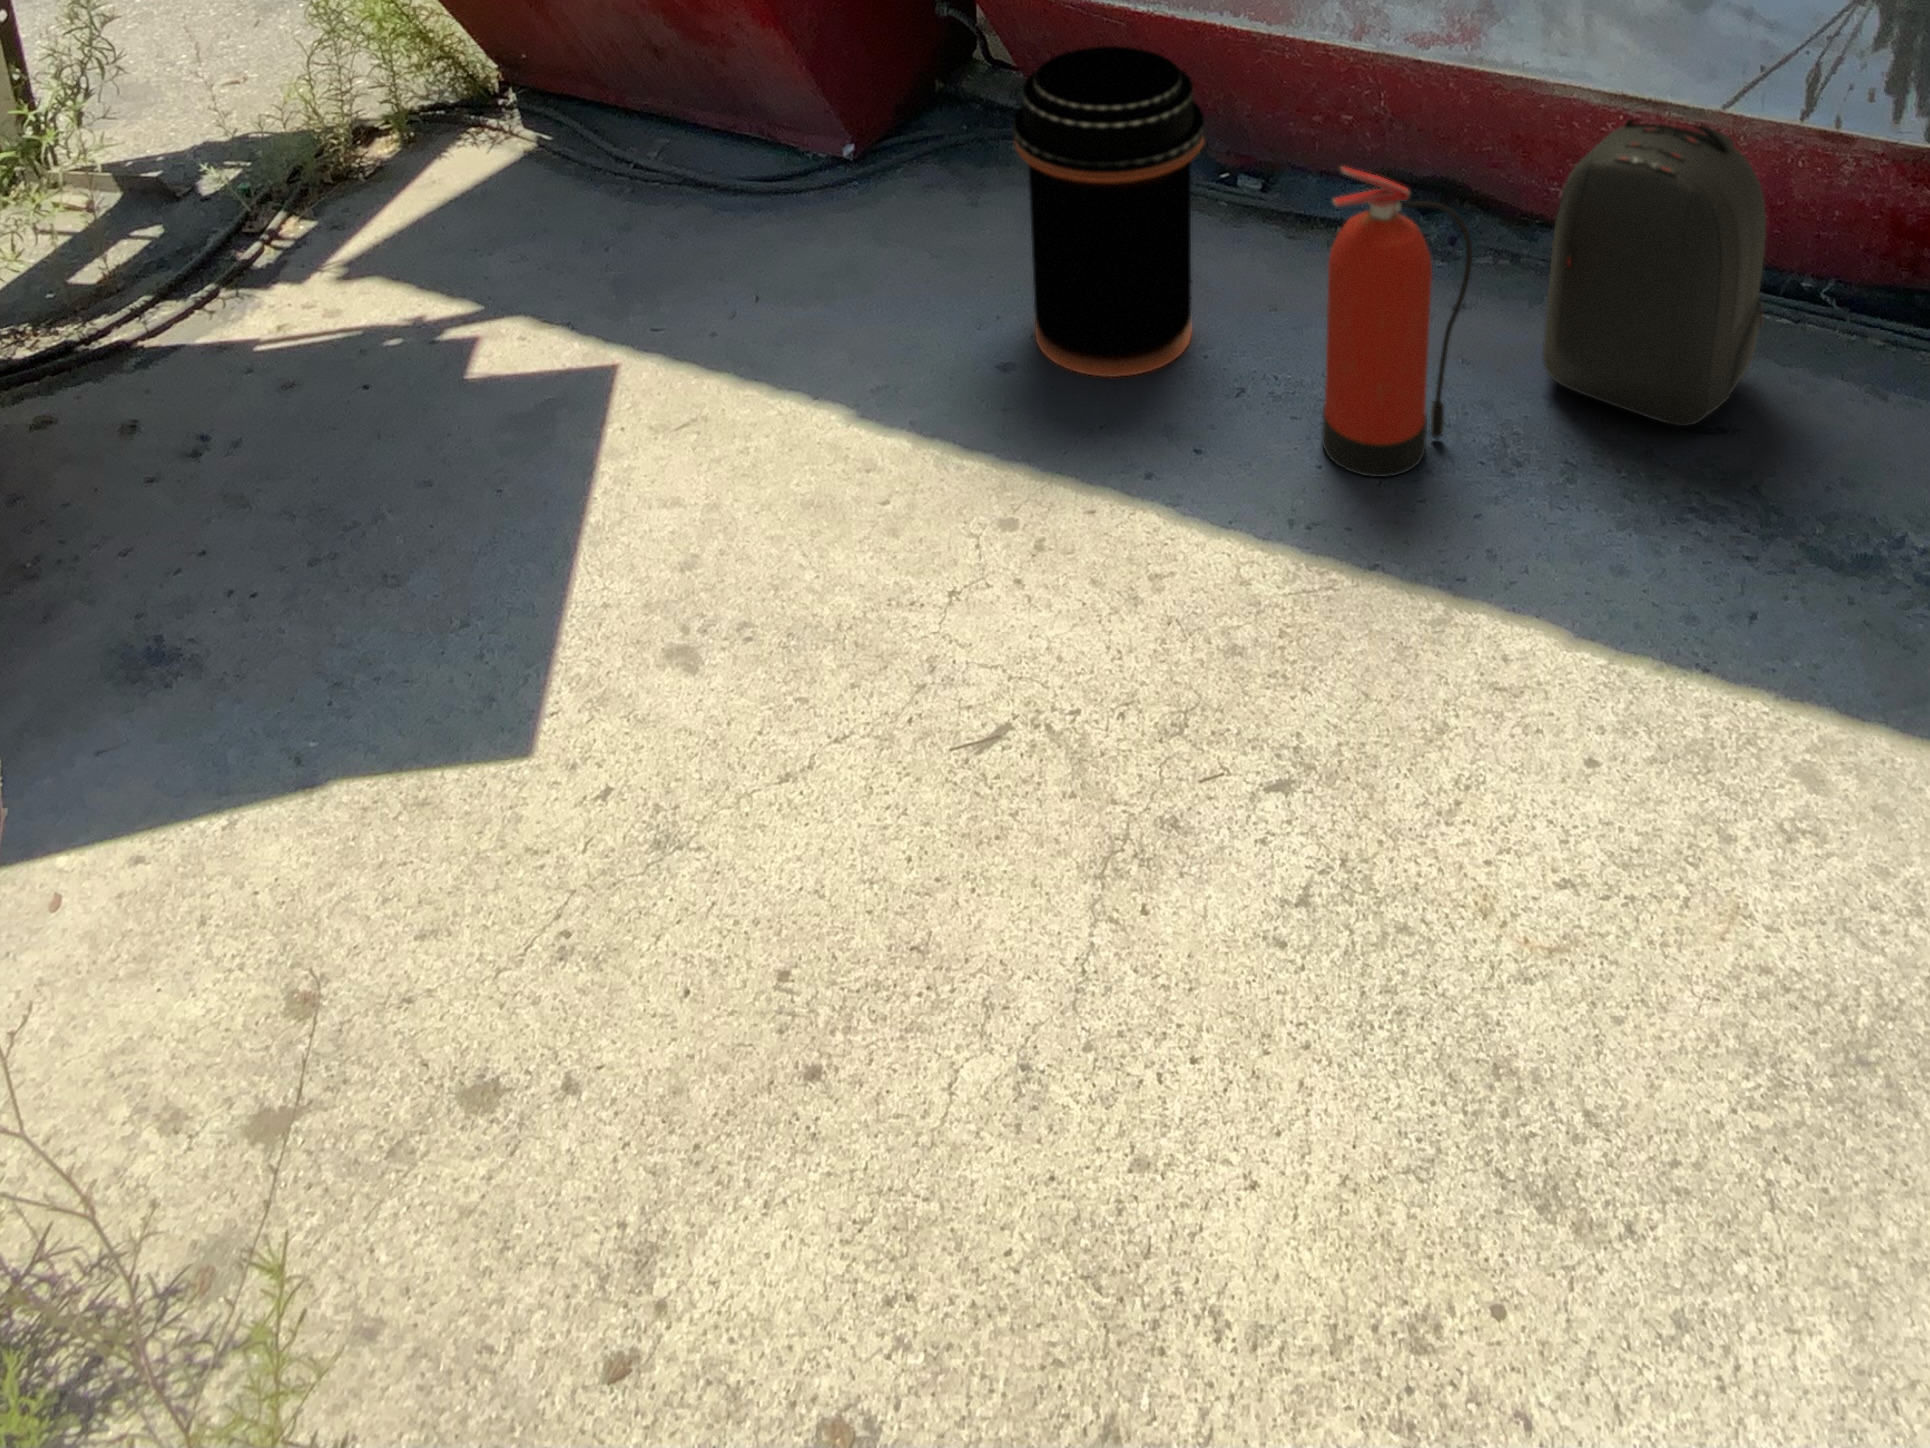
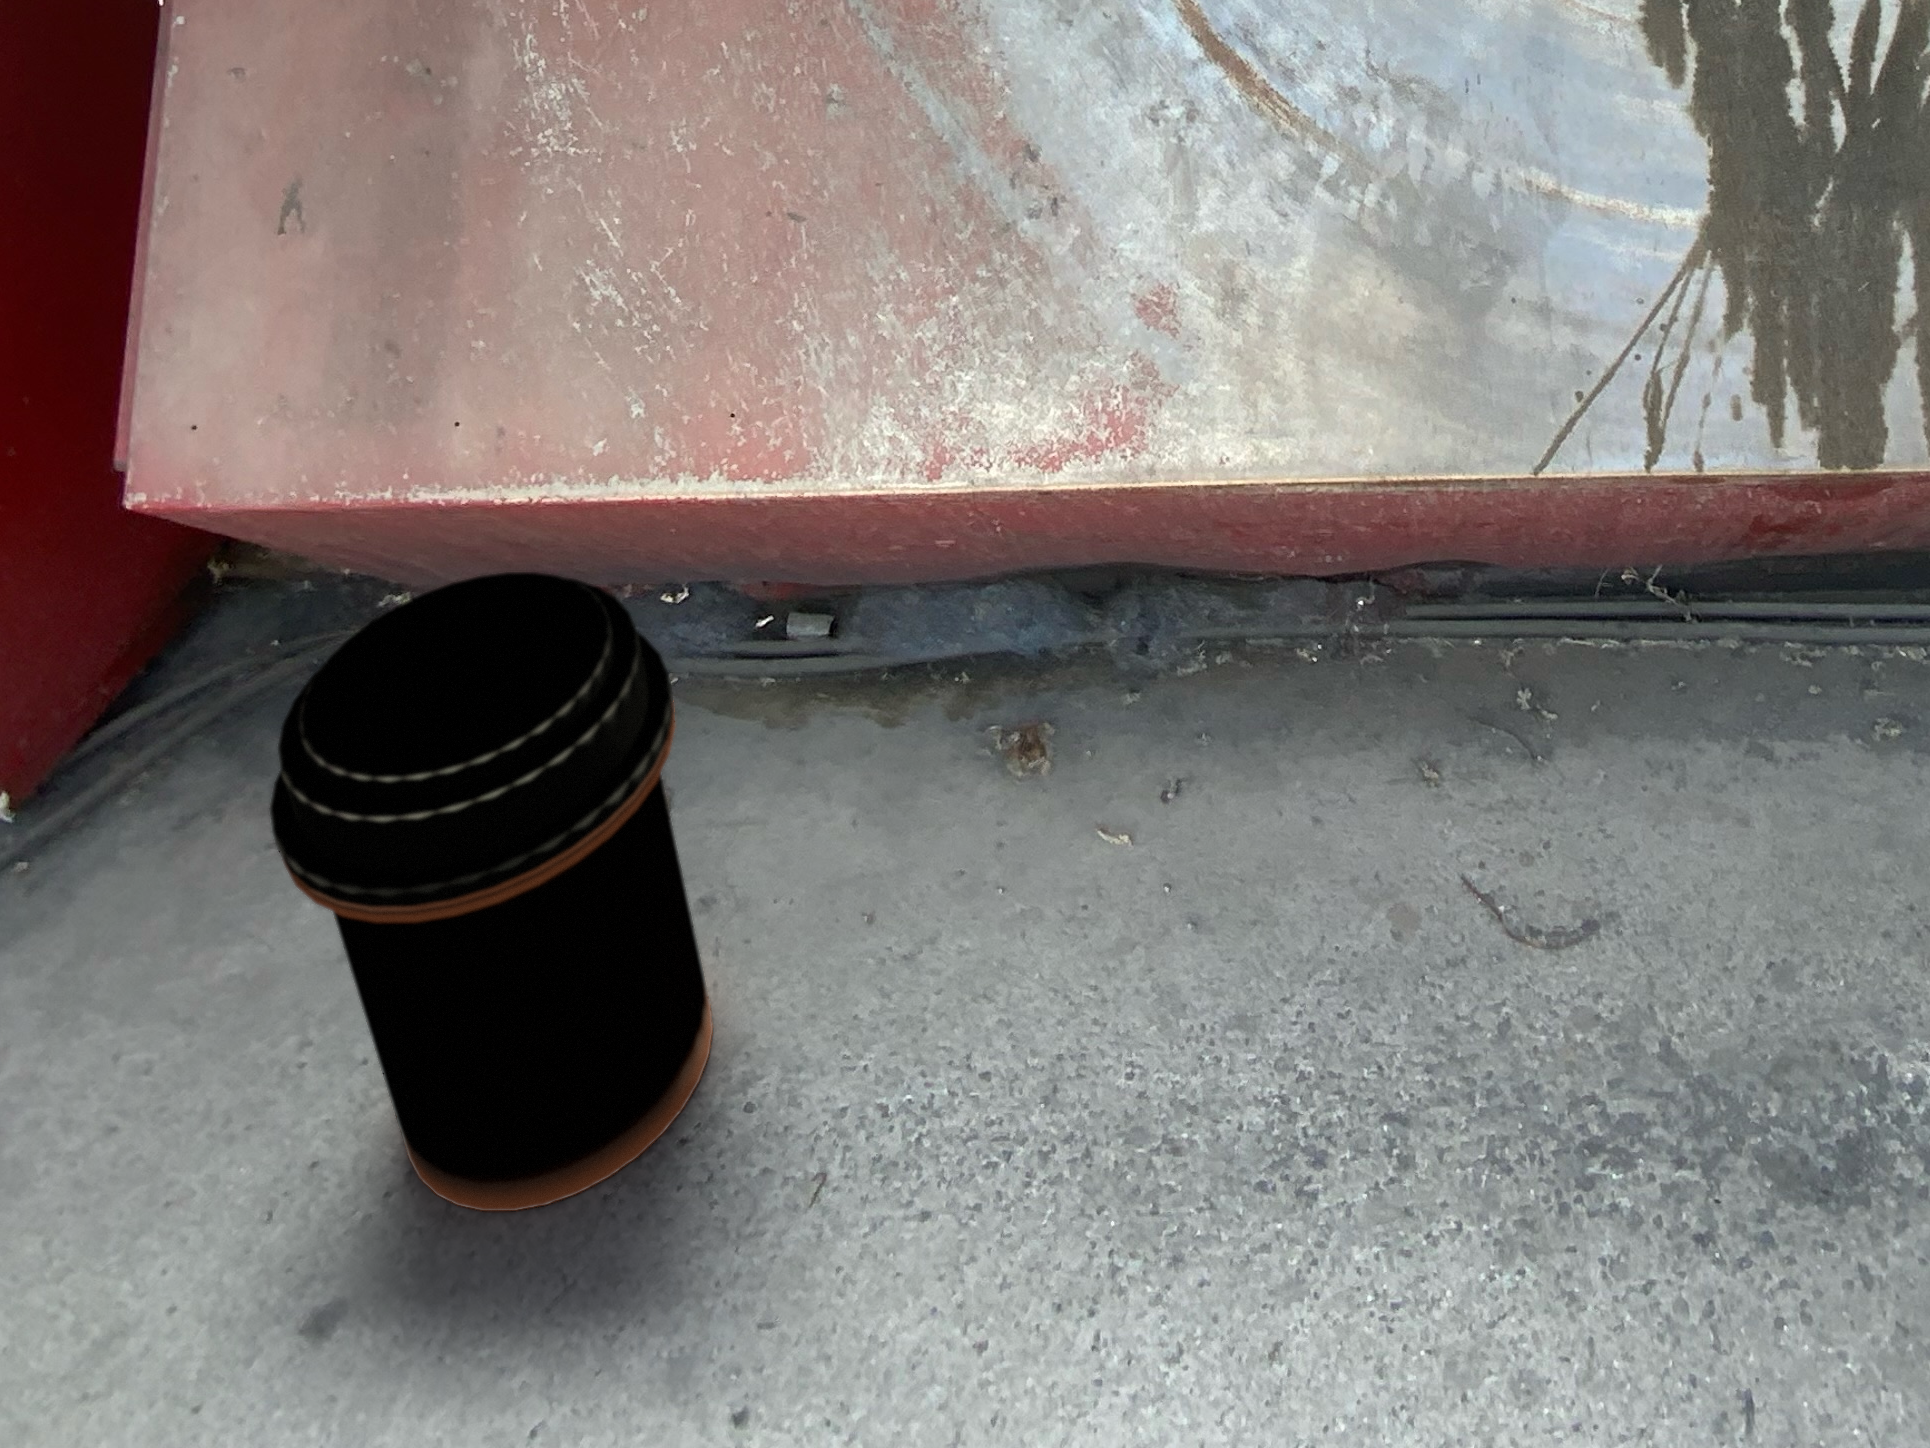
backpack: present [1543,119,1766,426] -> none [1299,436,1611,955]
fire extinguisher: present [1322,166,1472,477] -> none [941,785,1197,1278]

